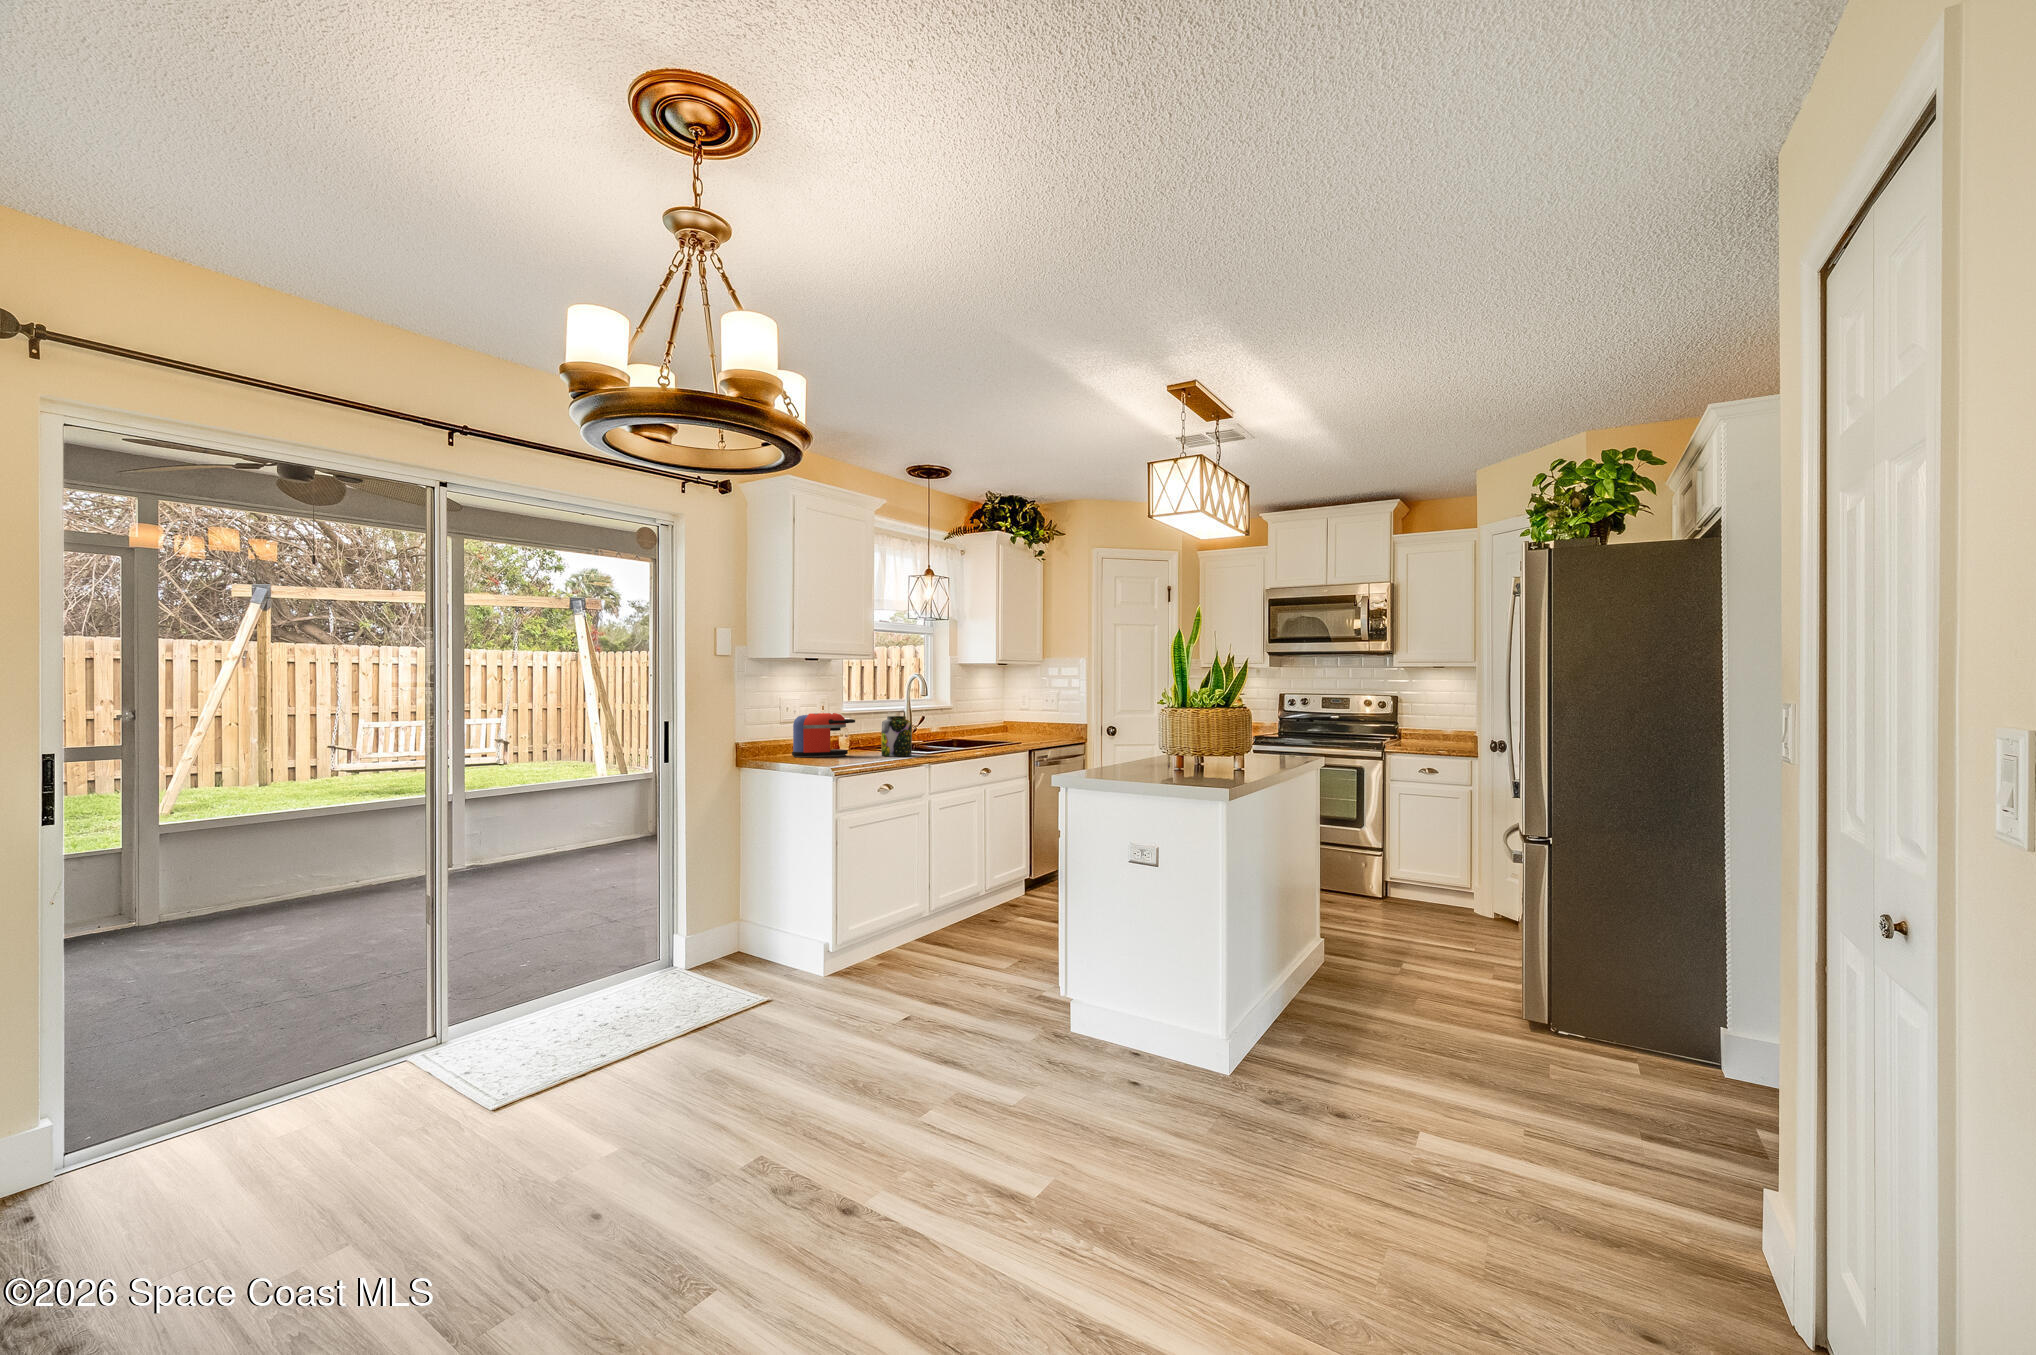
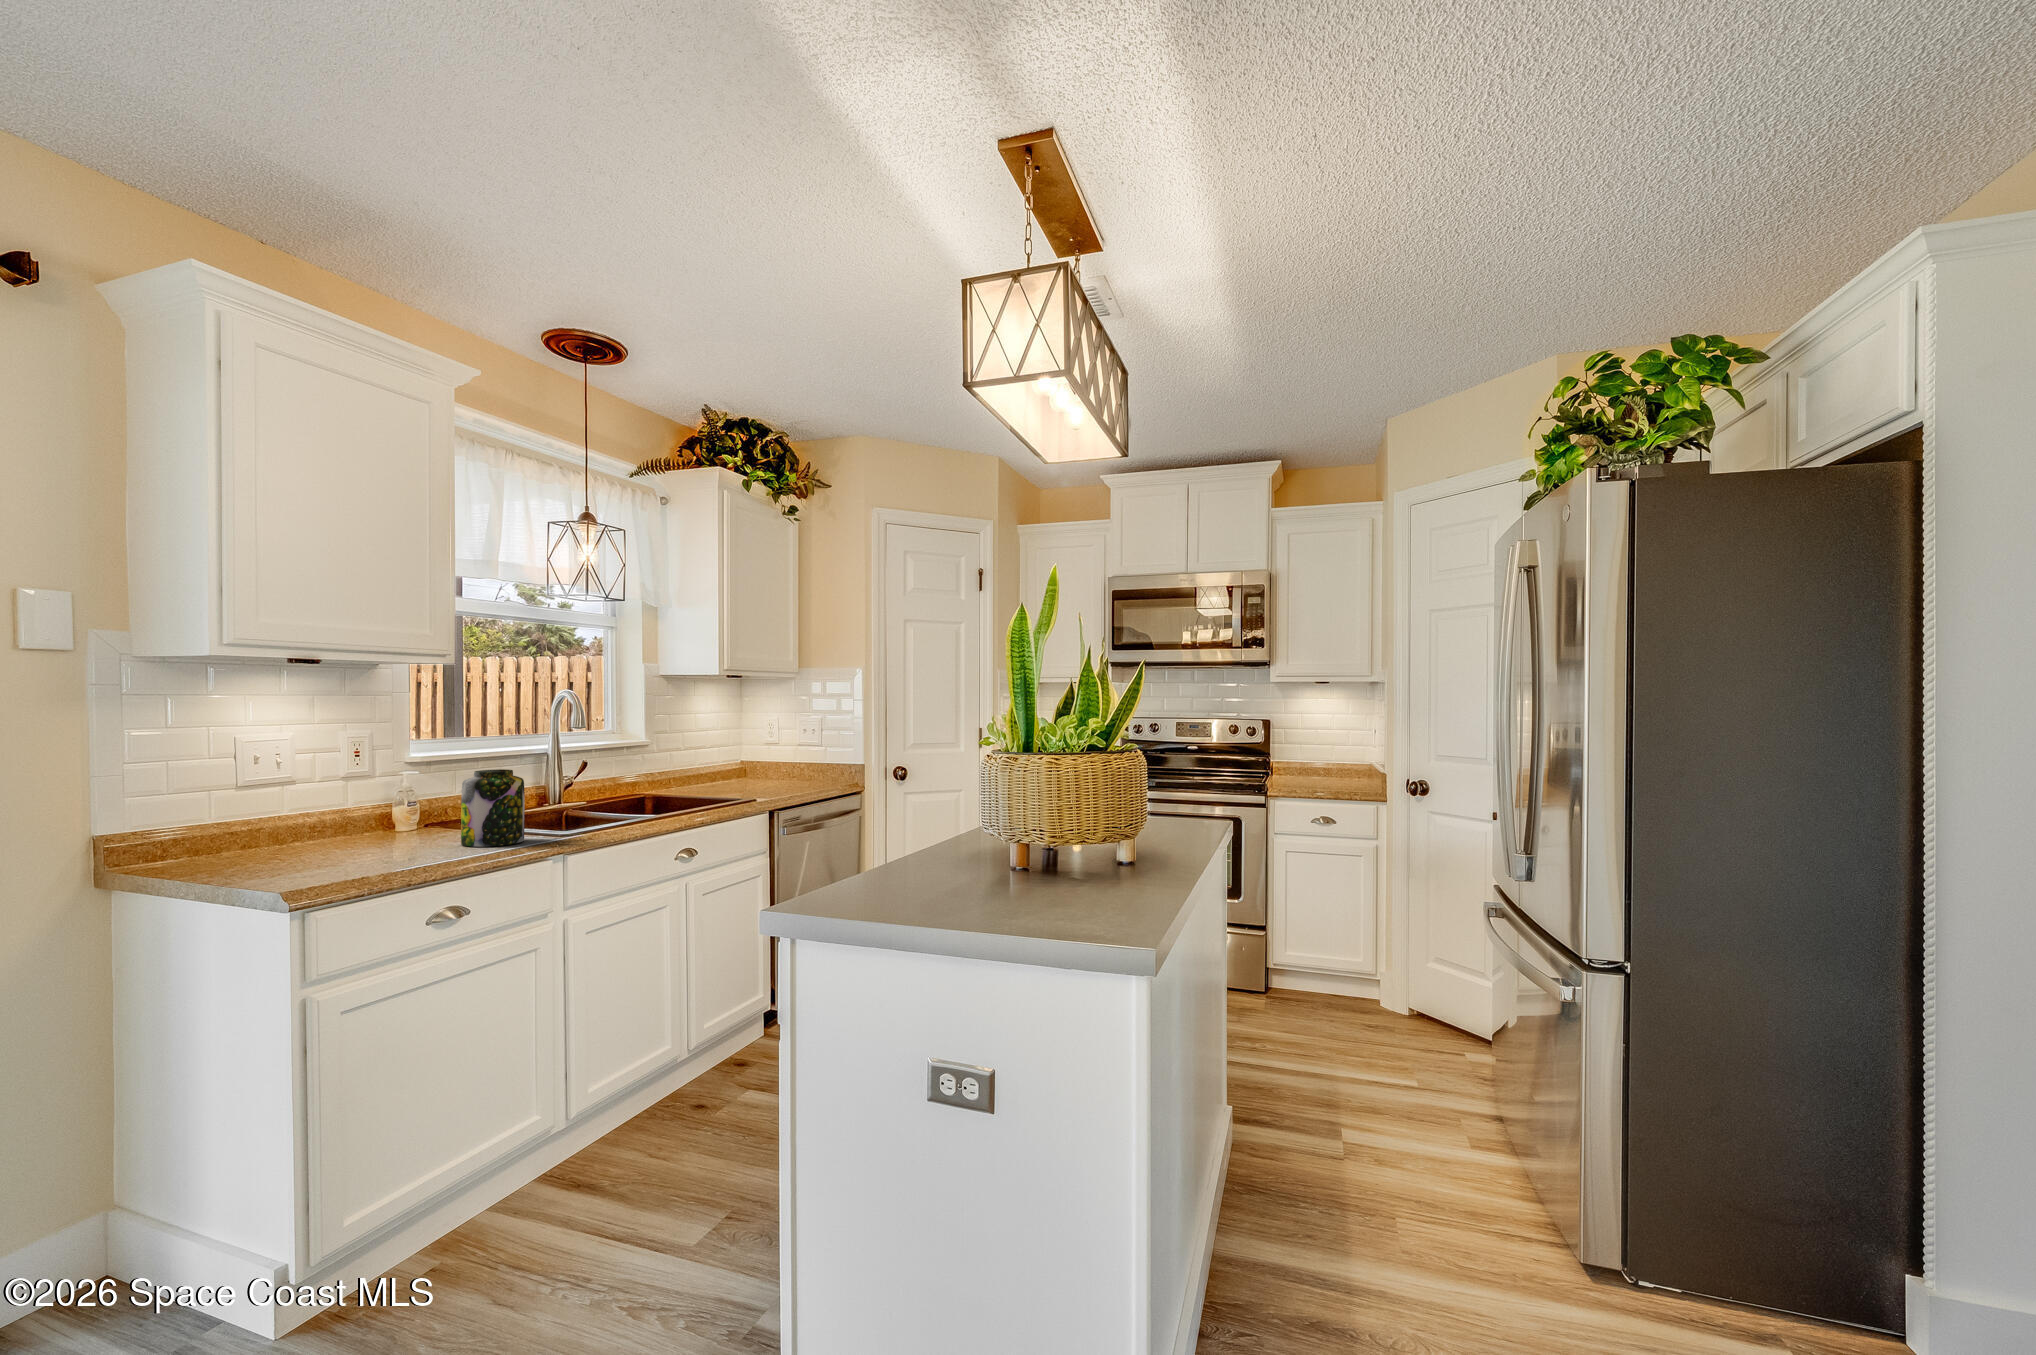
coffee maker: present [792,713,855,758] -> none [252,768,405,859]

